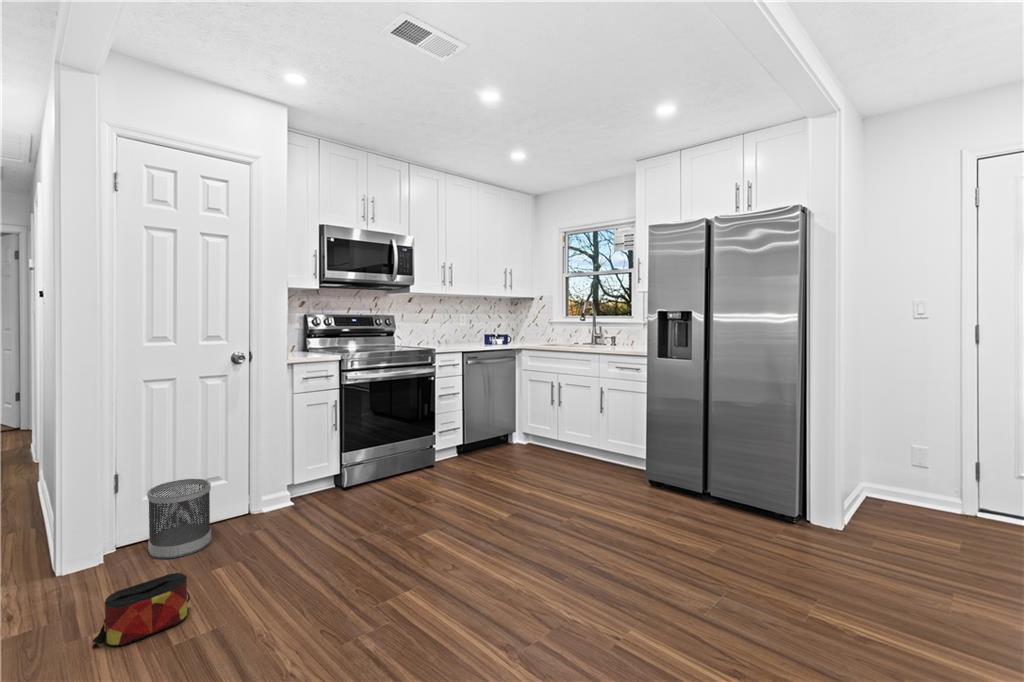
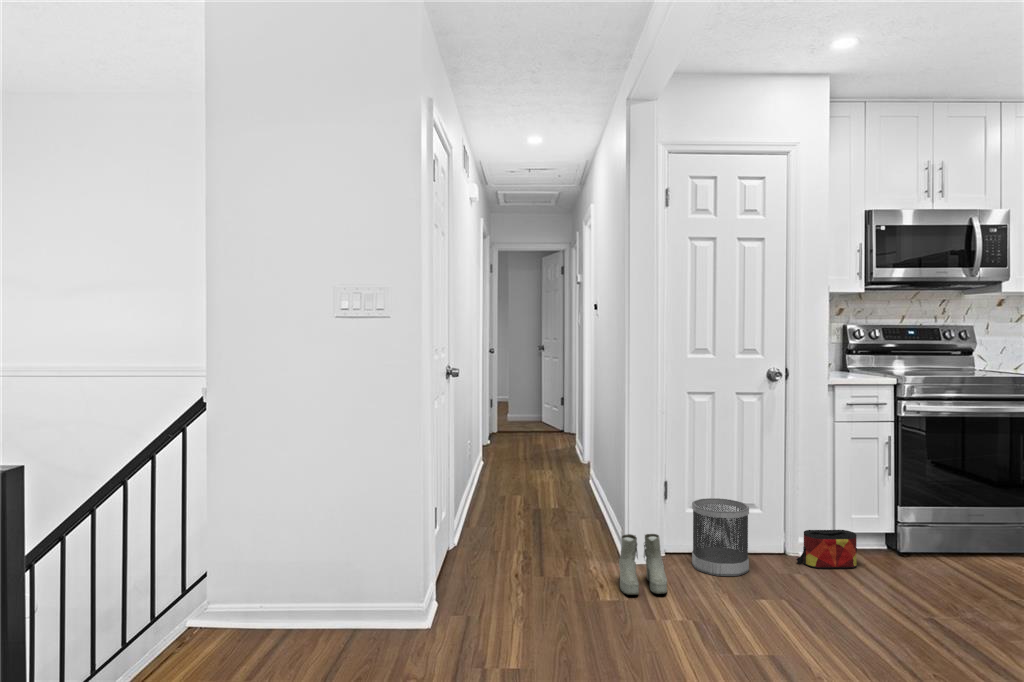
boots: none [37,540,106,623] -> present [619,534,667,595]
bag: present [93,573,190,647] -> present [796,530,857,569]

